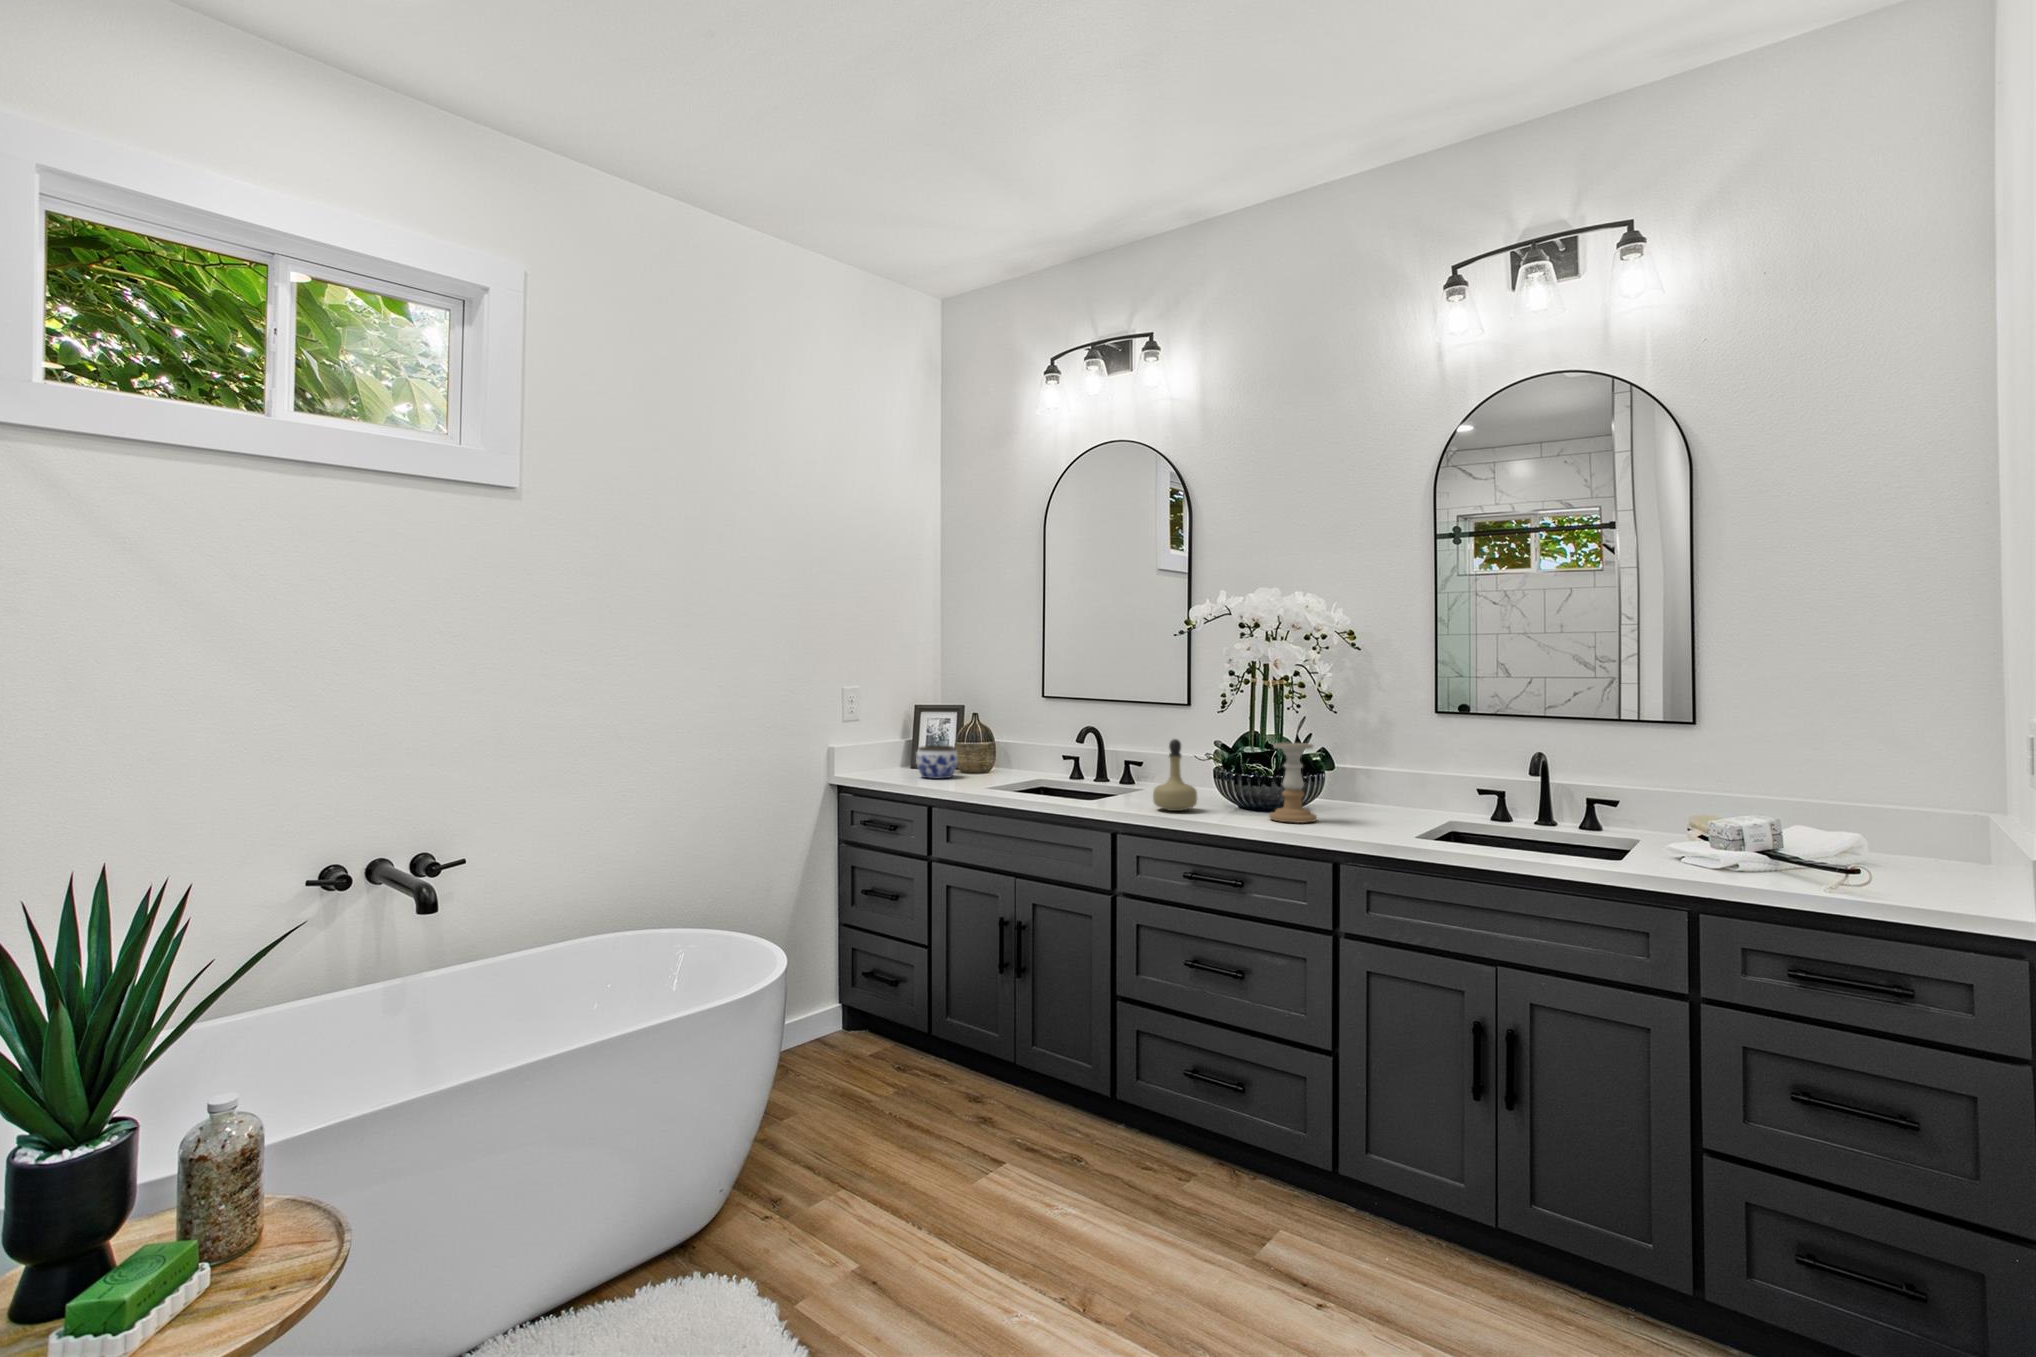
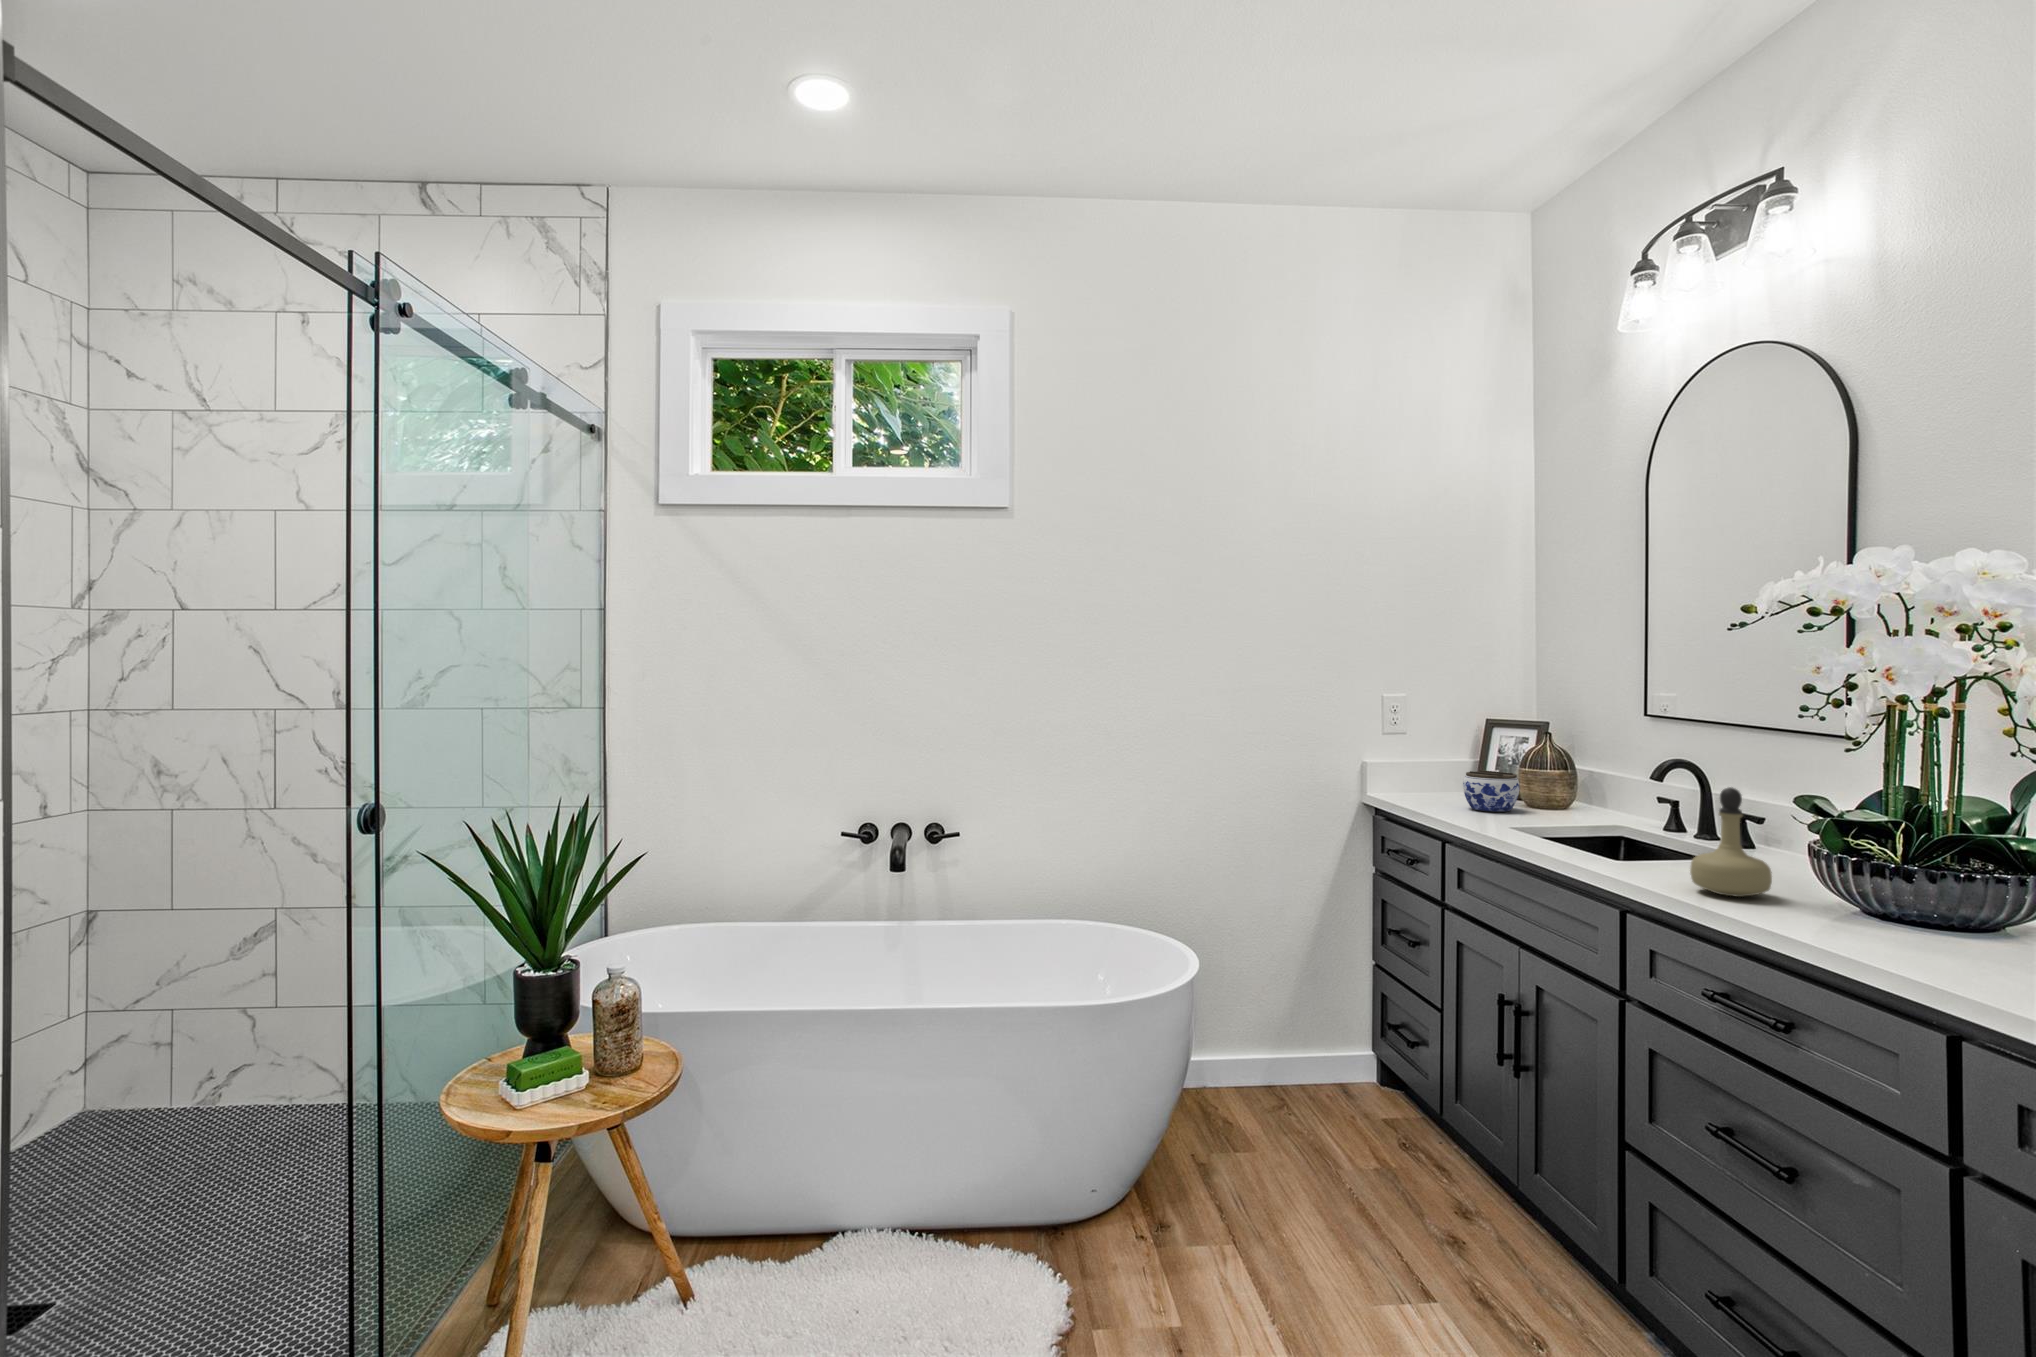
candle holder: present [1269,743,1317,823] -> none [1877,809,1986,953]

